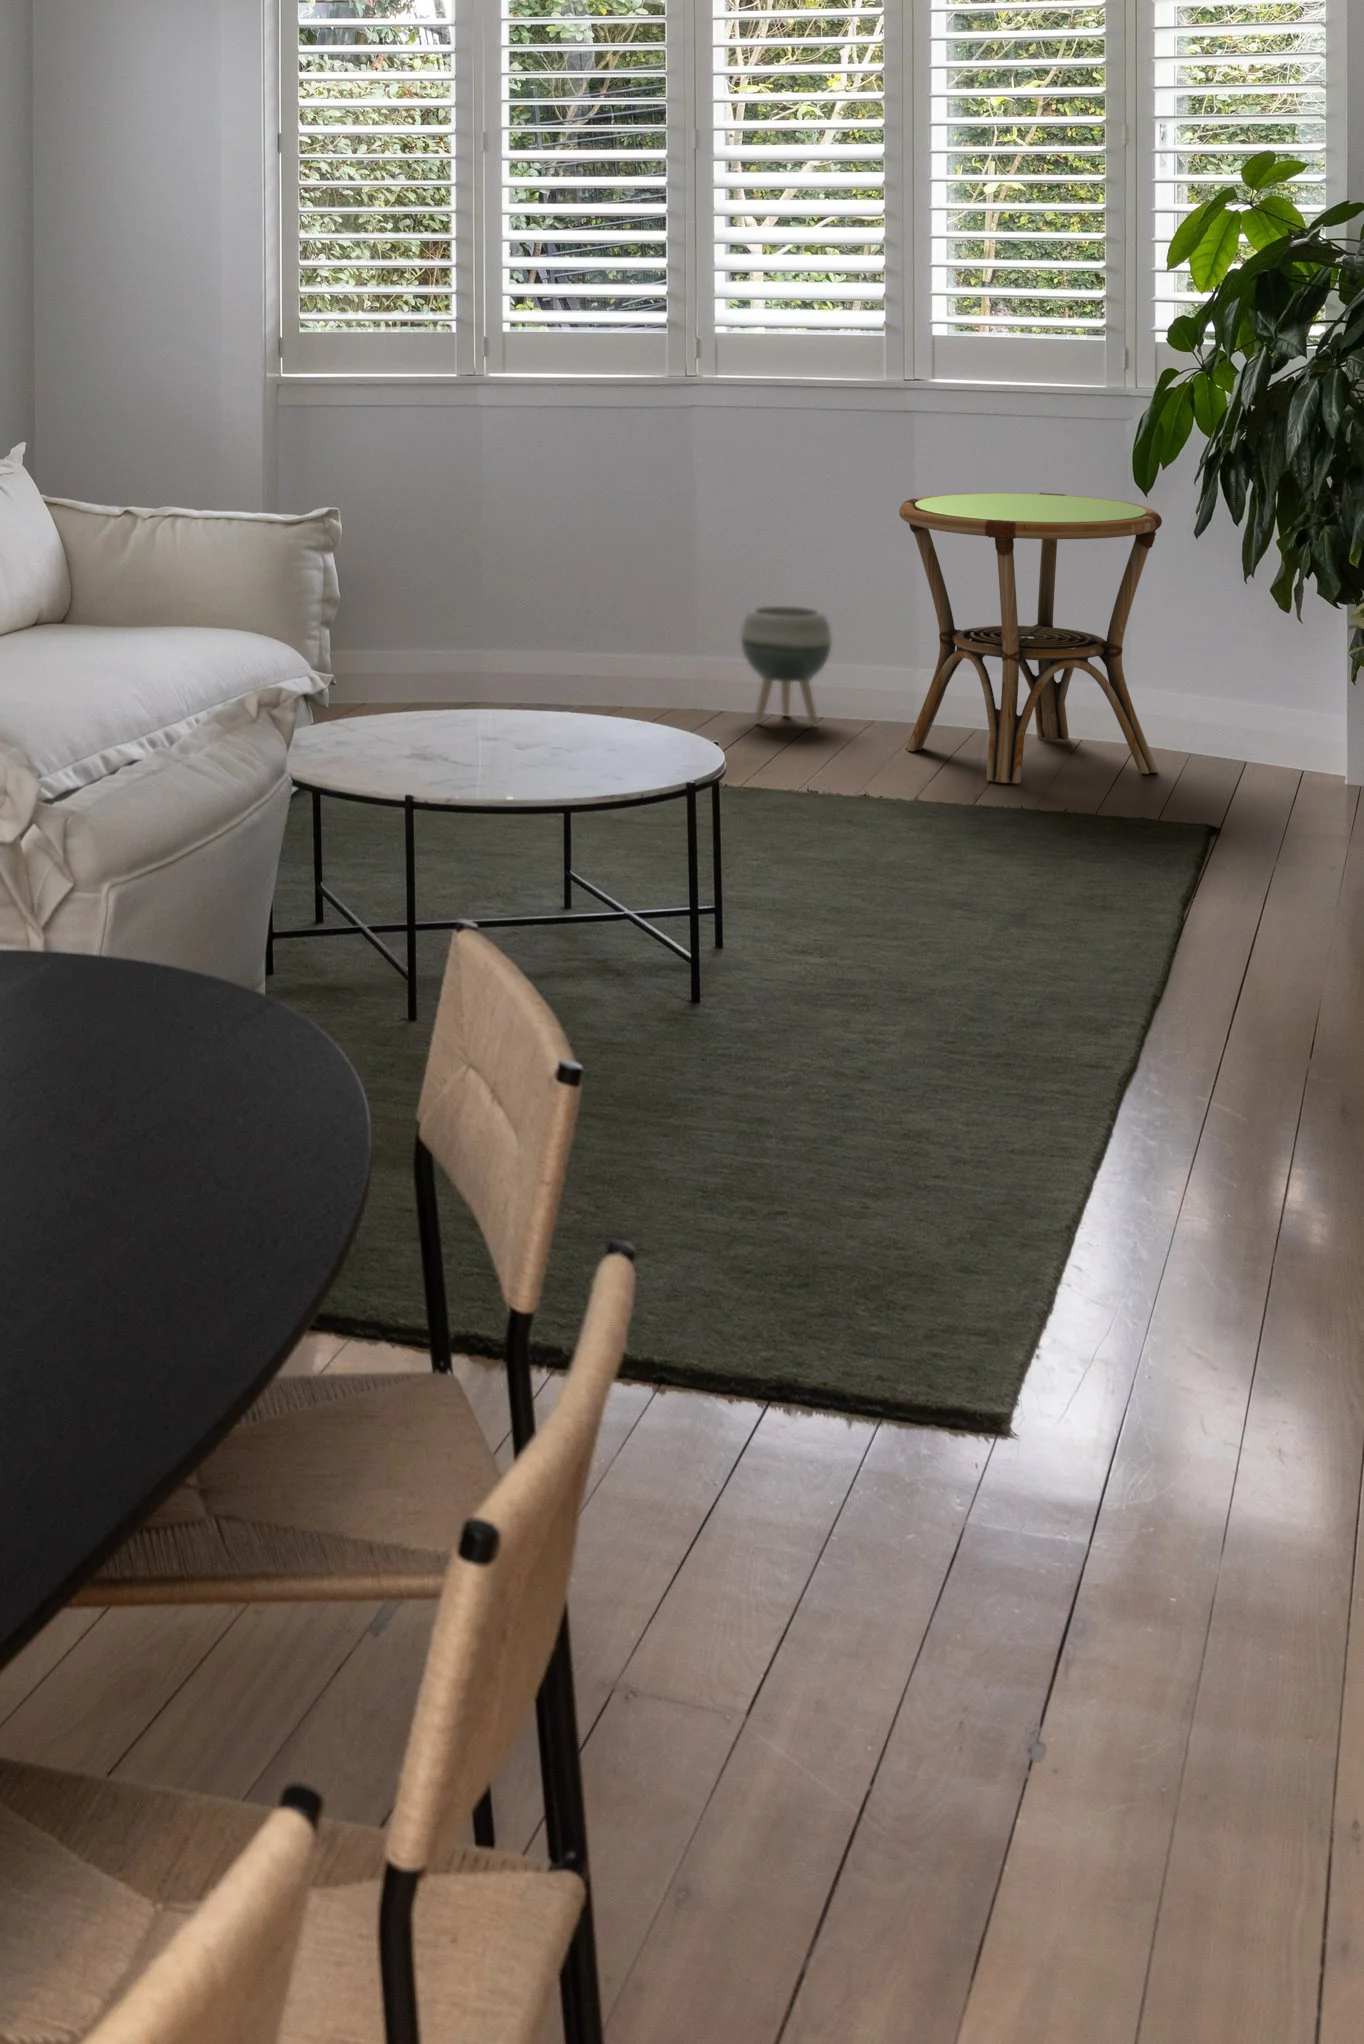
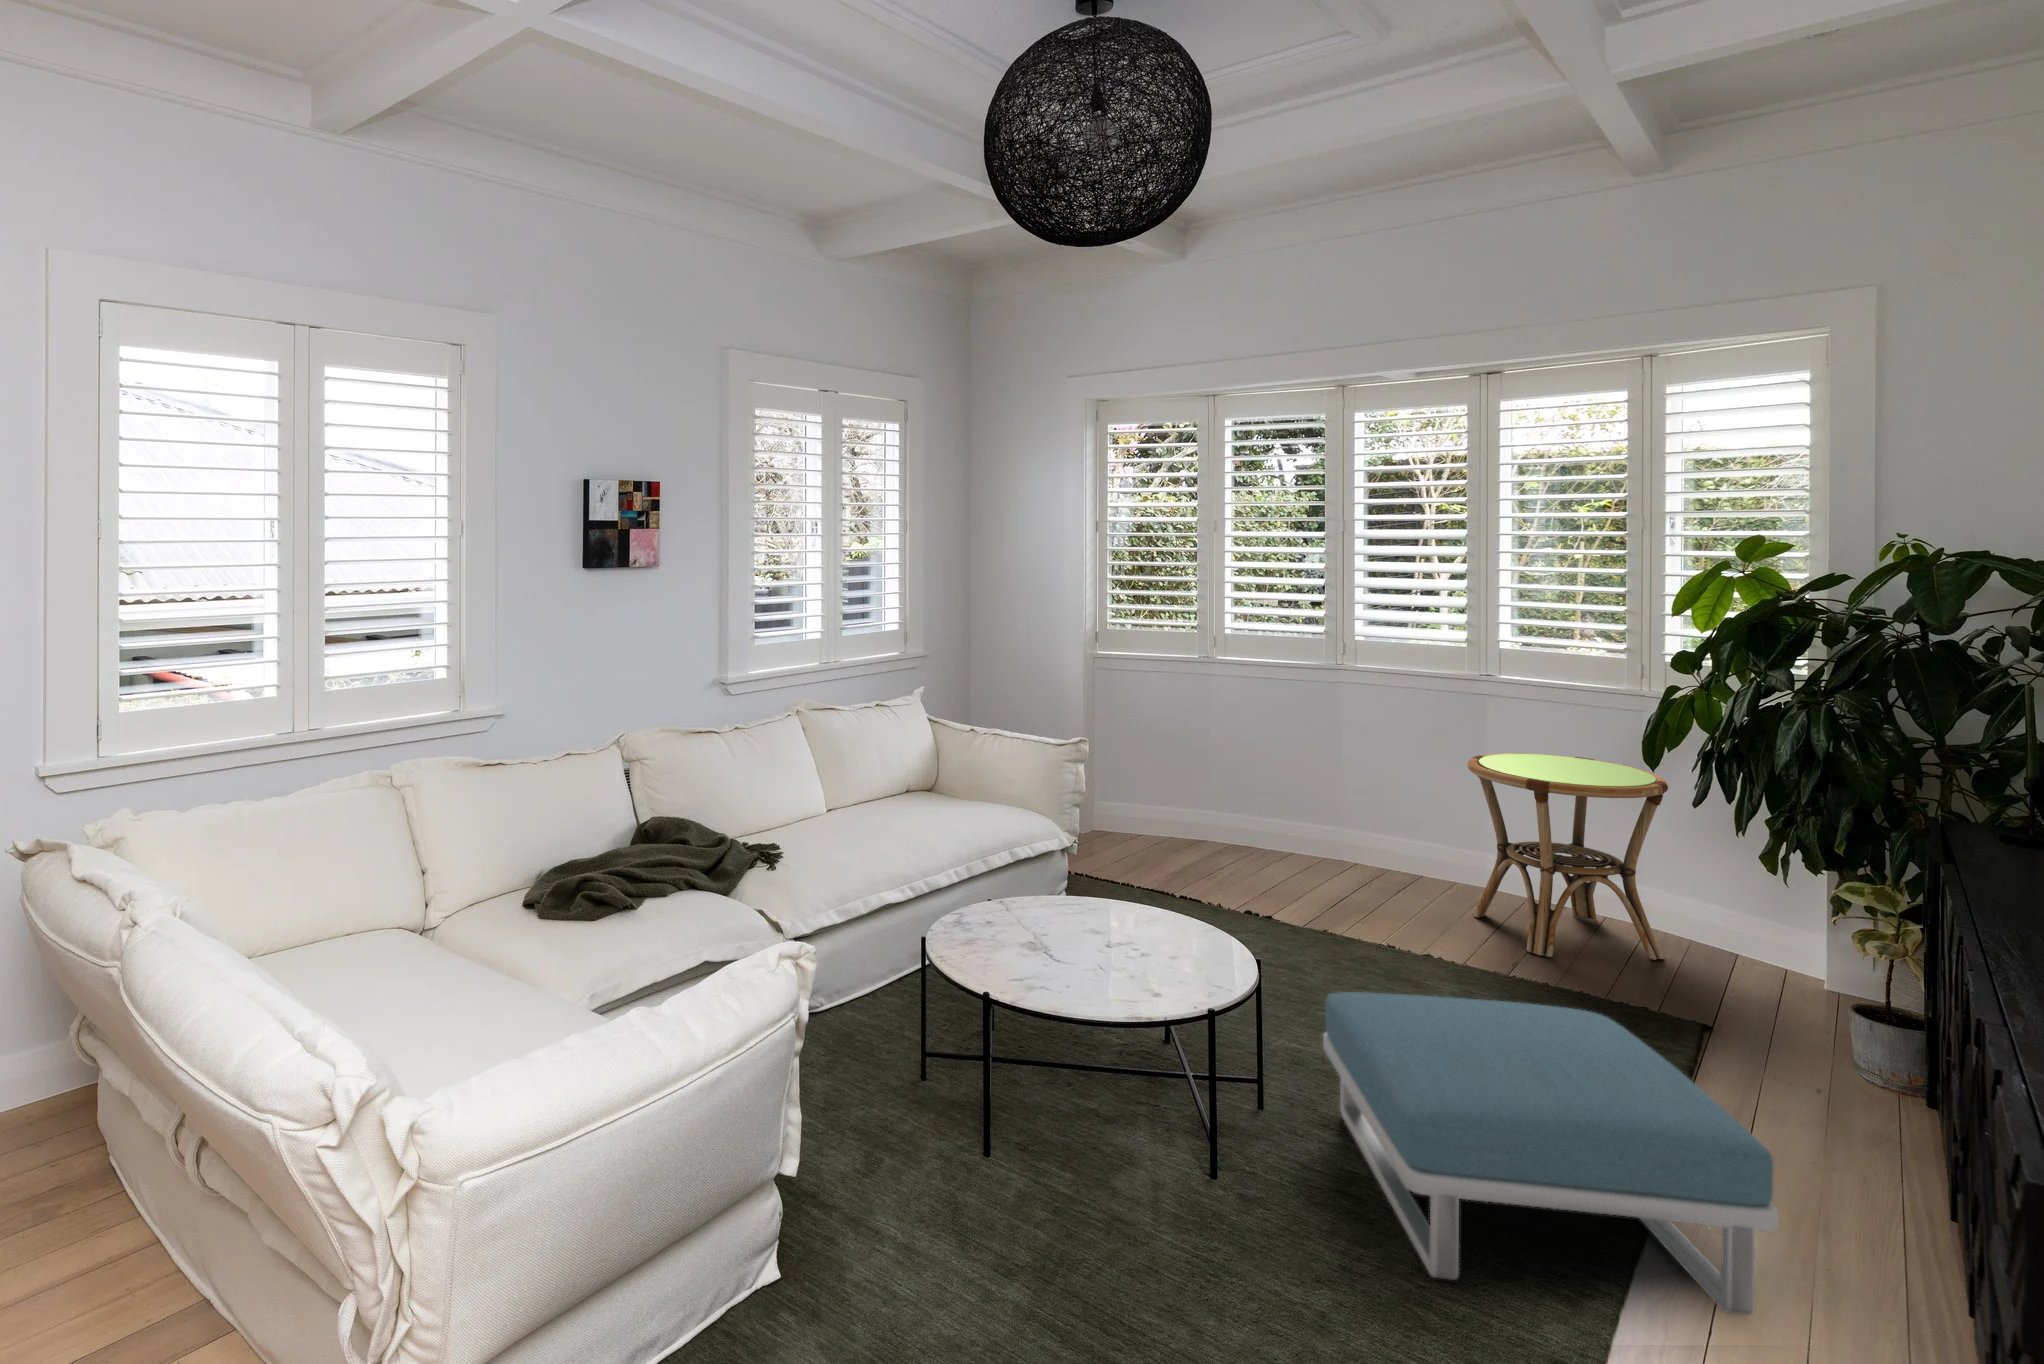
planter: present [741,606,832,726] -> none [1364,810,1425,889]
footstool: none [785,772,1291,1057] -> present [1323,992,1779,1315]

